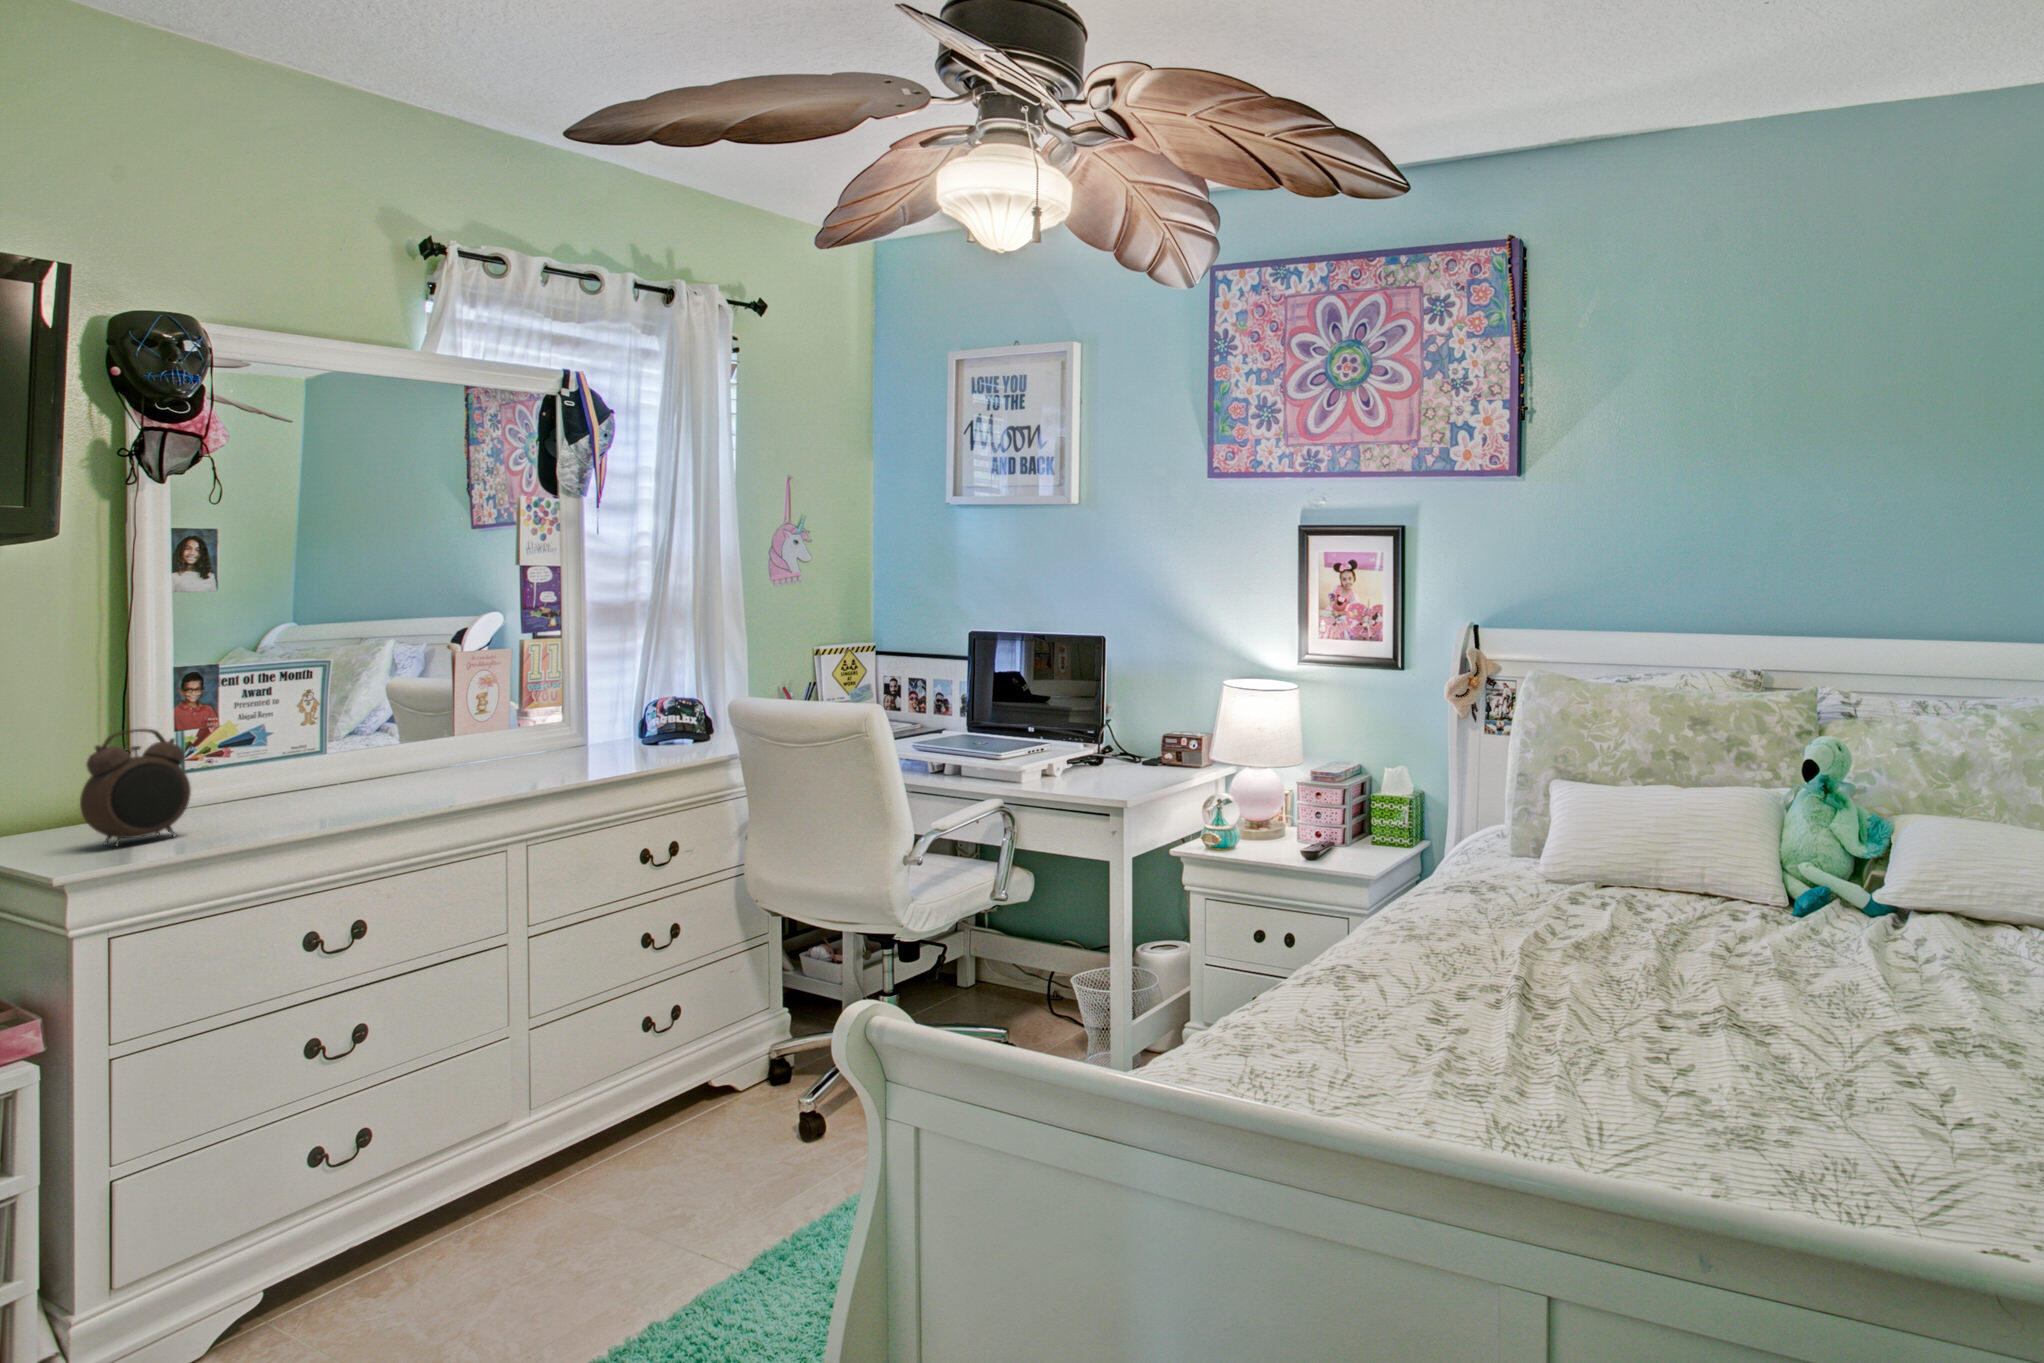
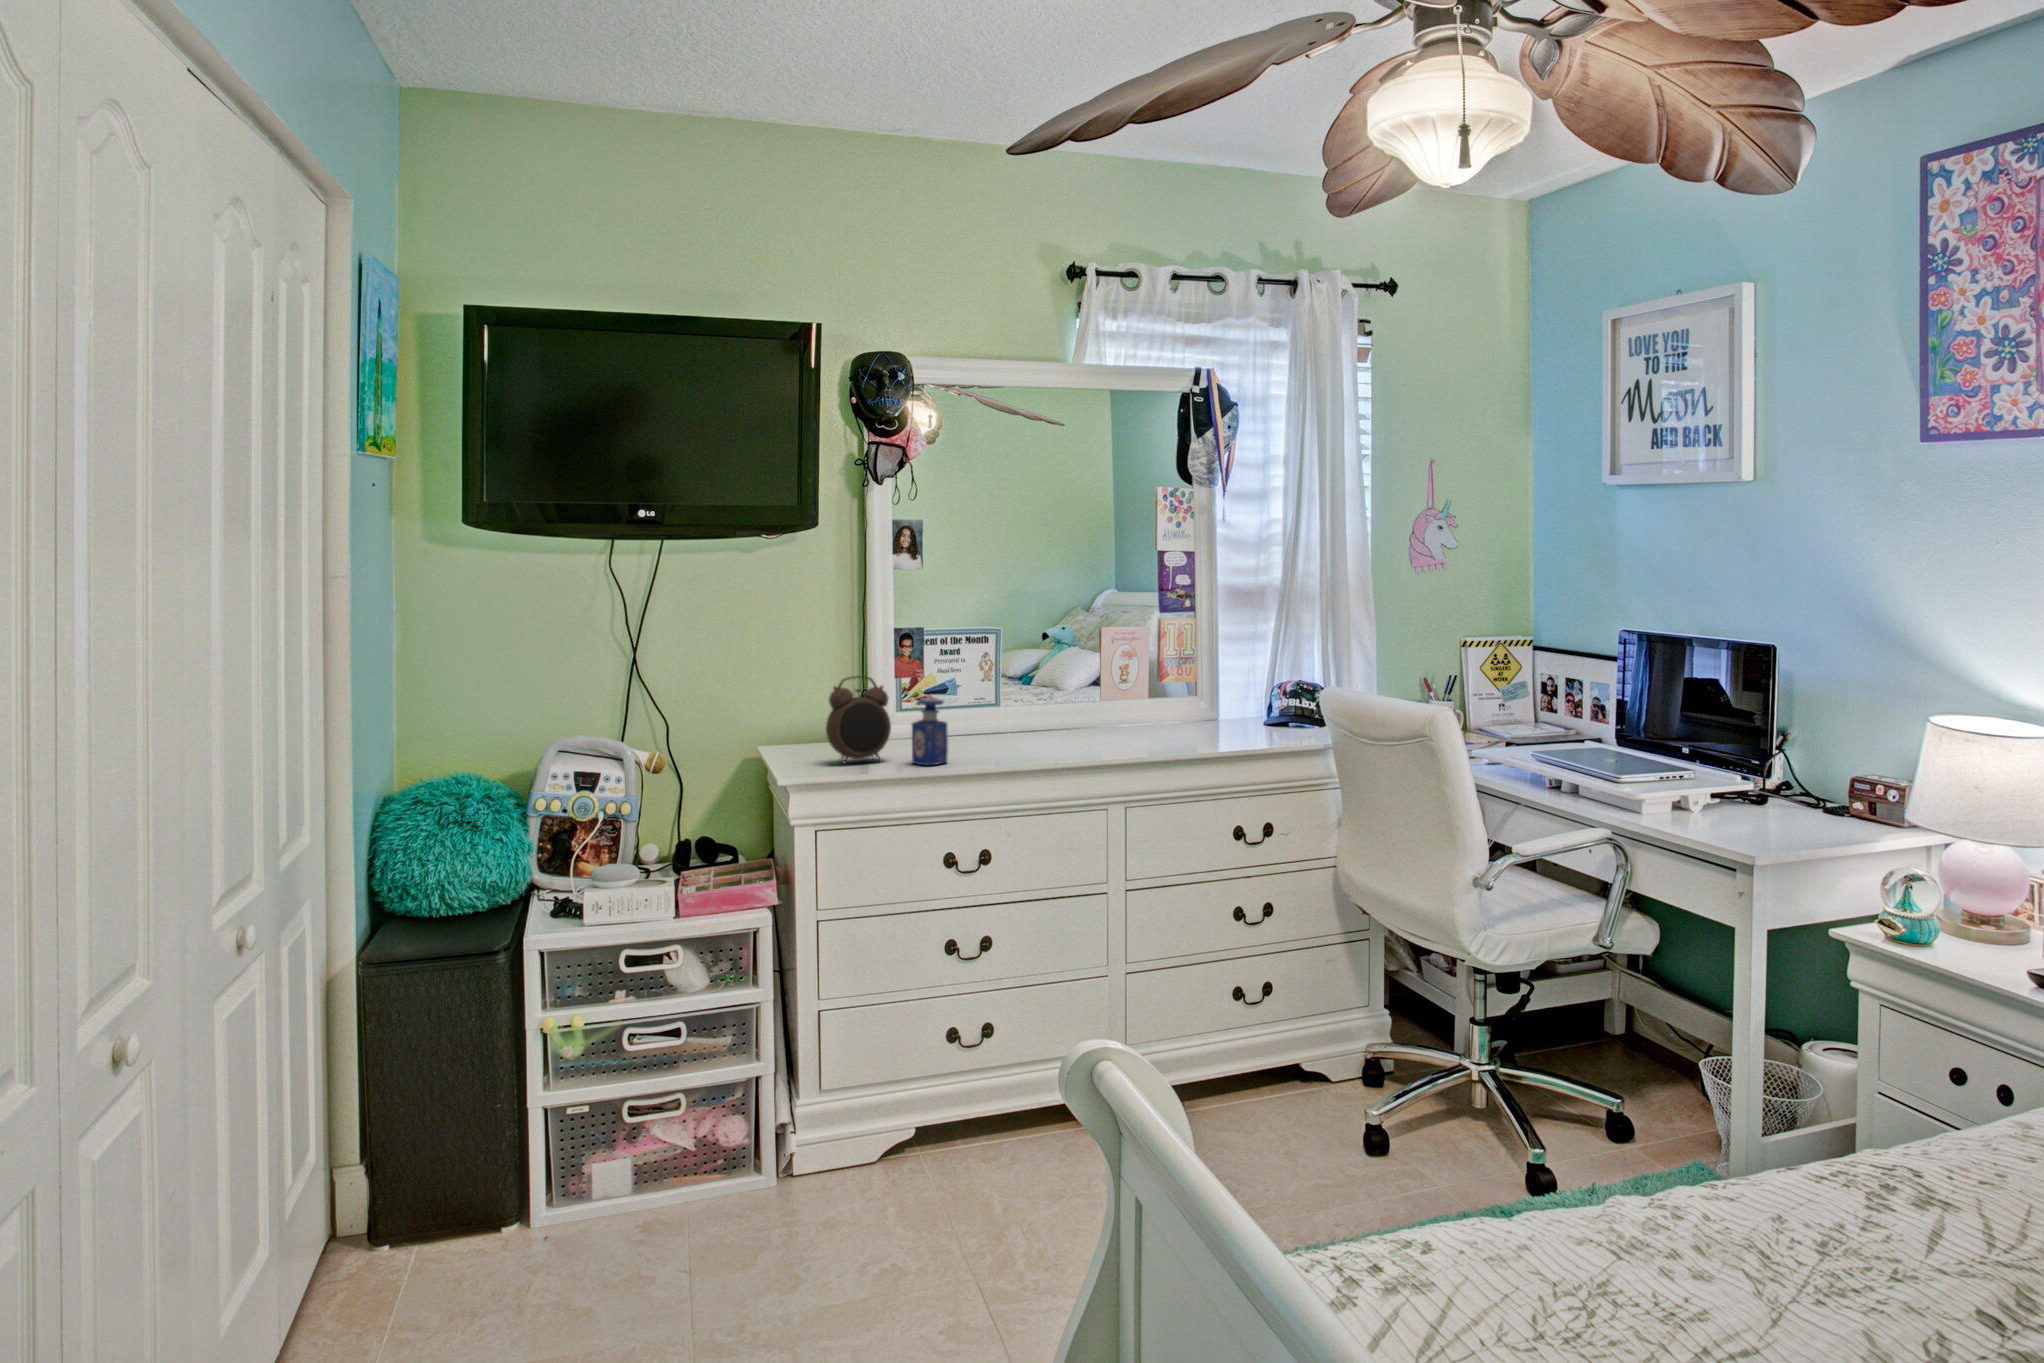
perfume bottle: none [228,747,286,832] -> present [912,697,948,765]

